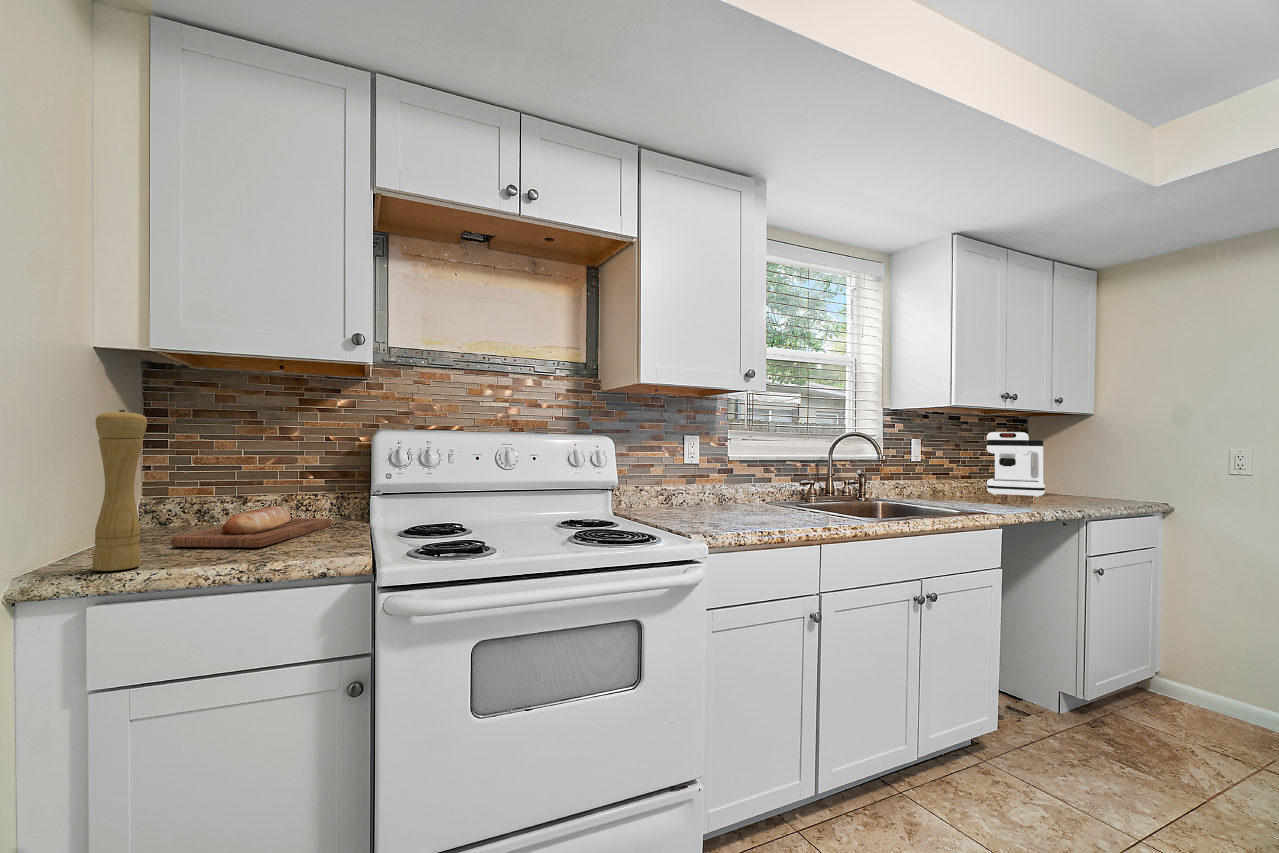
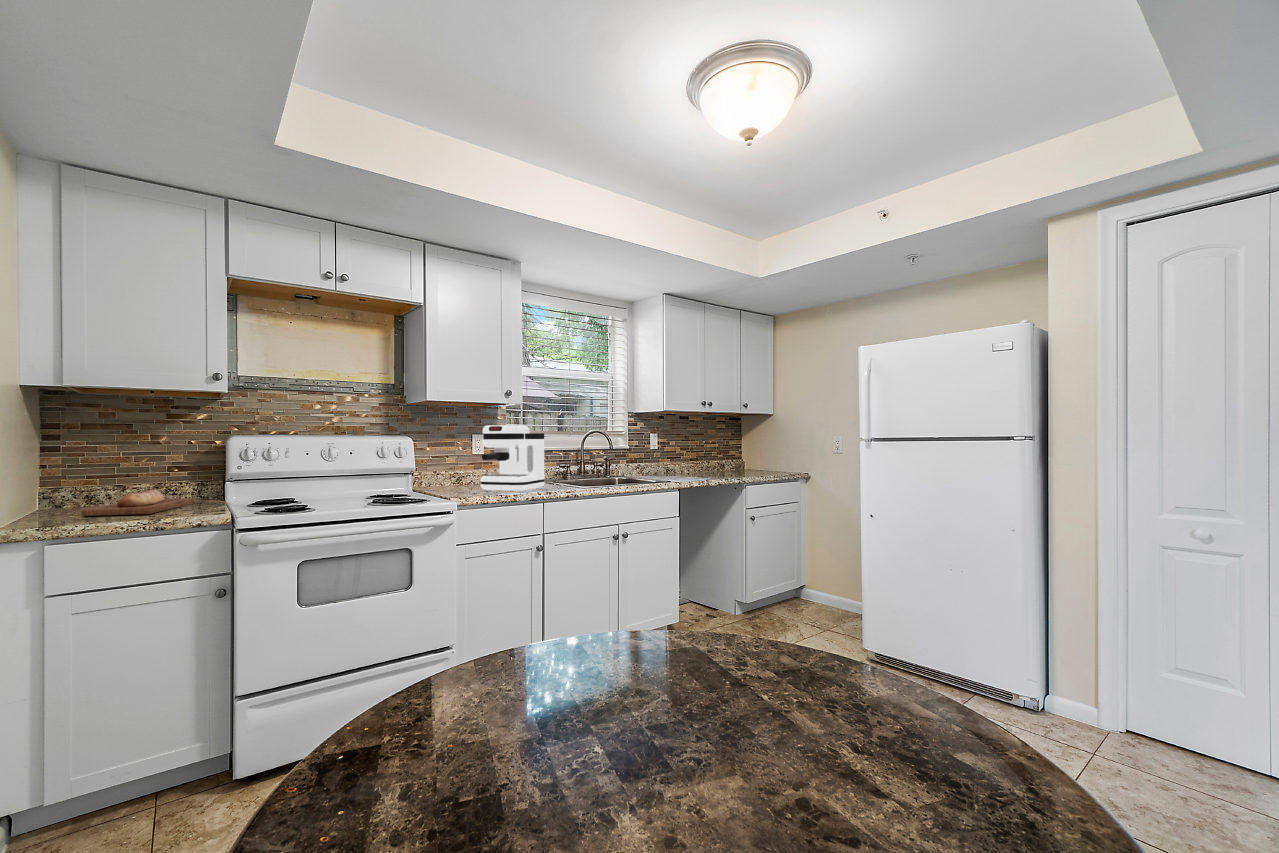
pepper mill: present [92,410,147,571] -> none [40,428,73,527]
coffee maker: present [987,432,1045,497] -> present [480,425,545,492]

